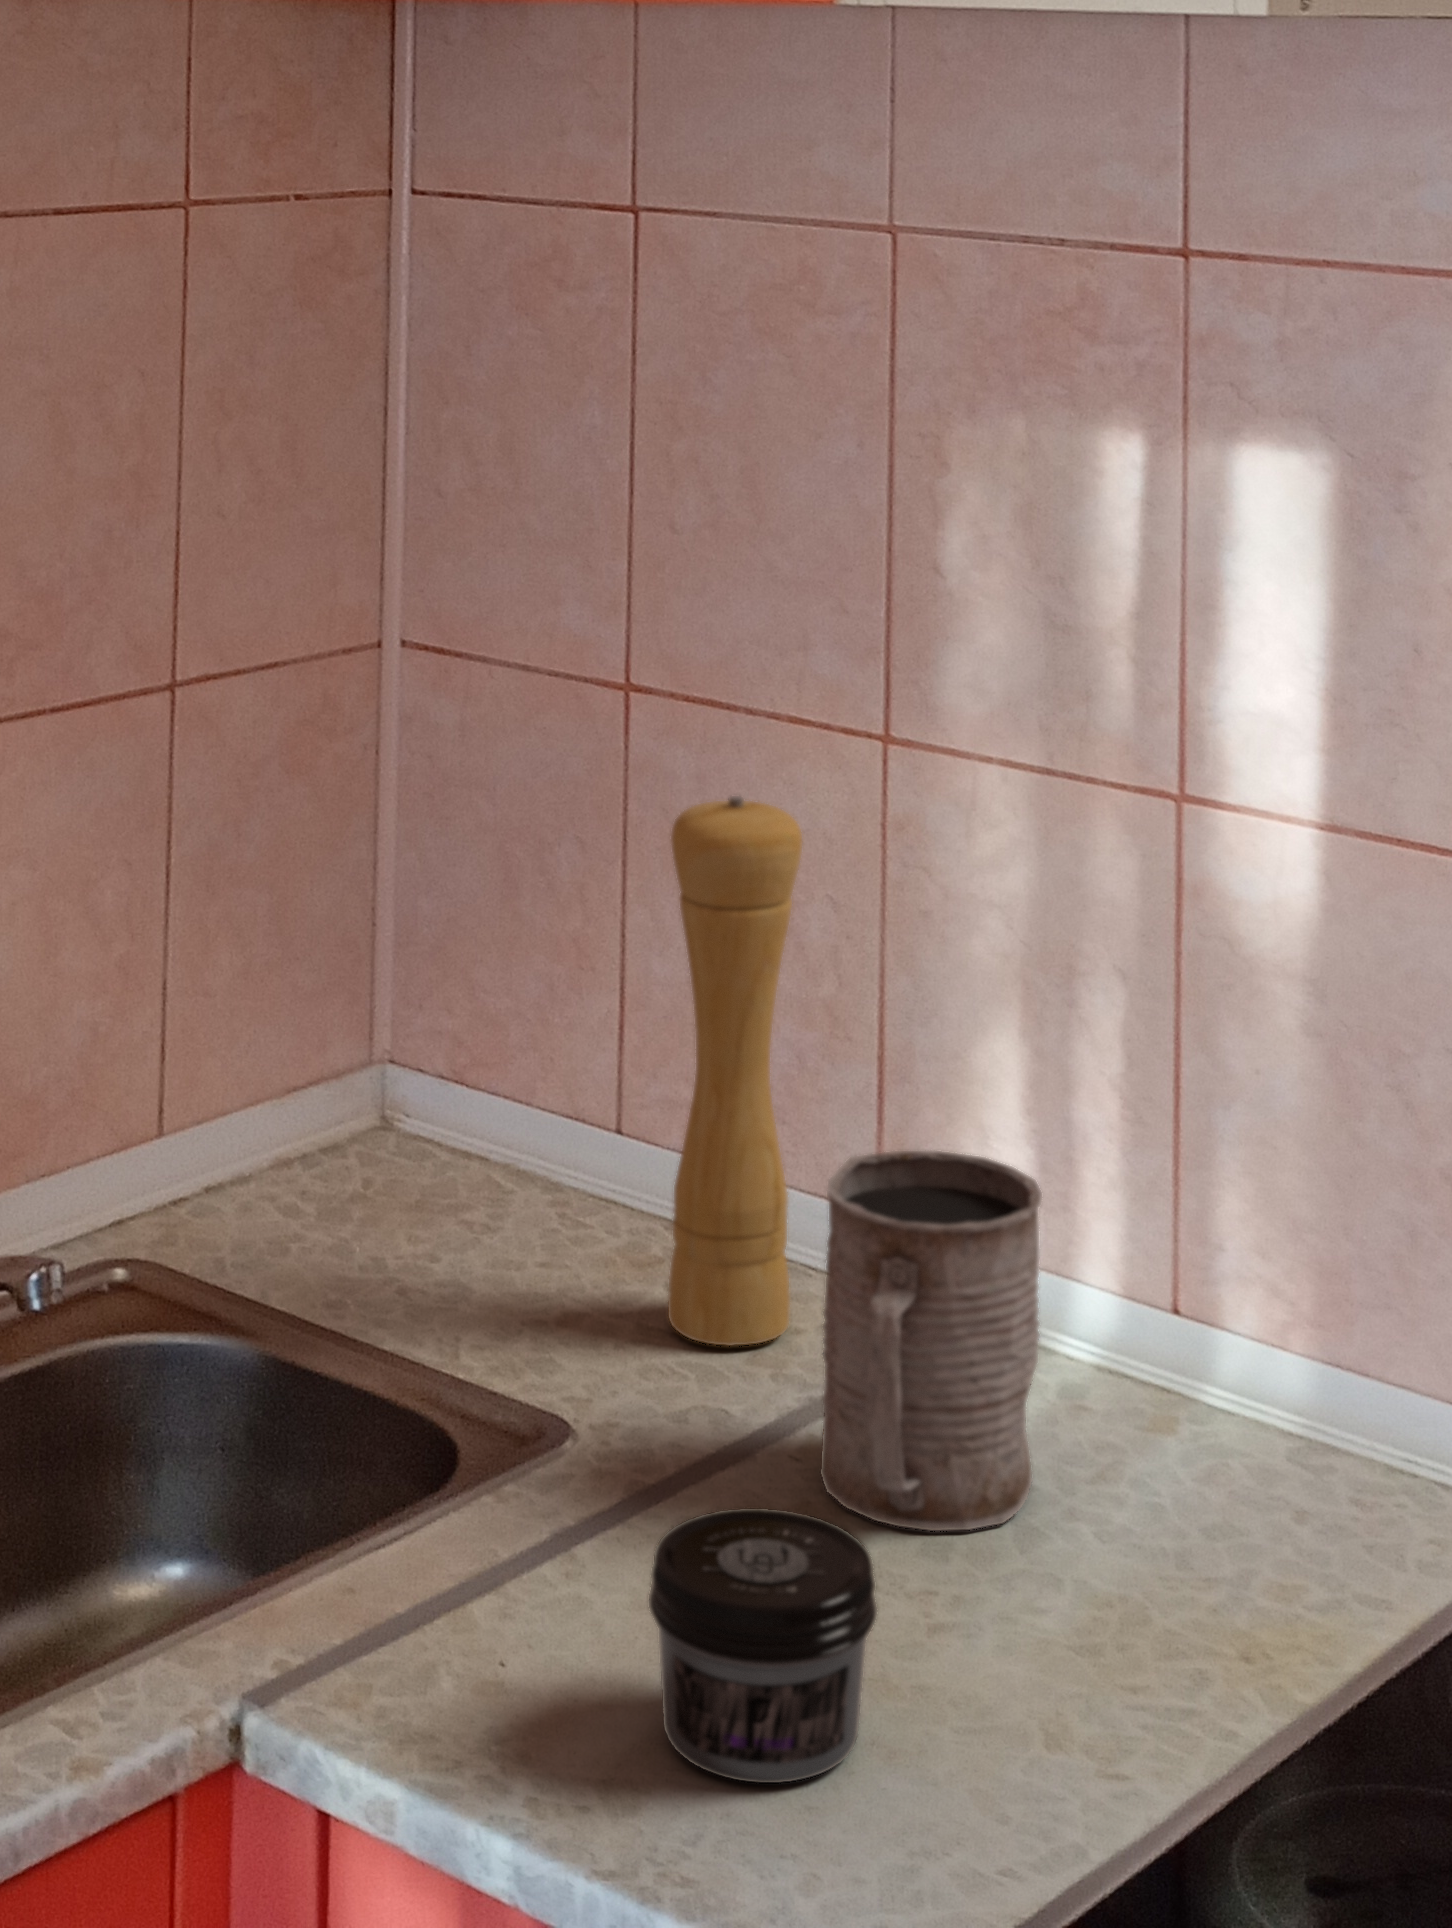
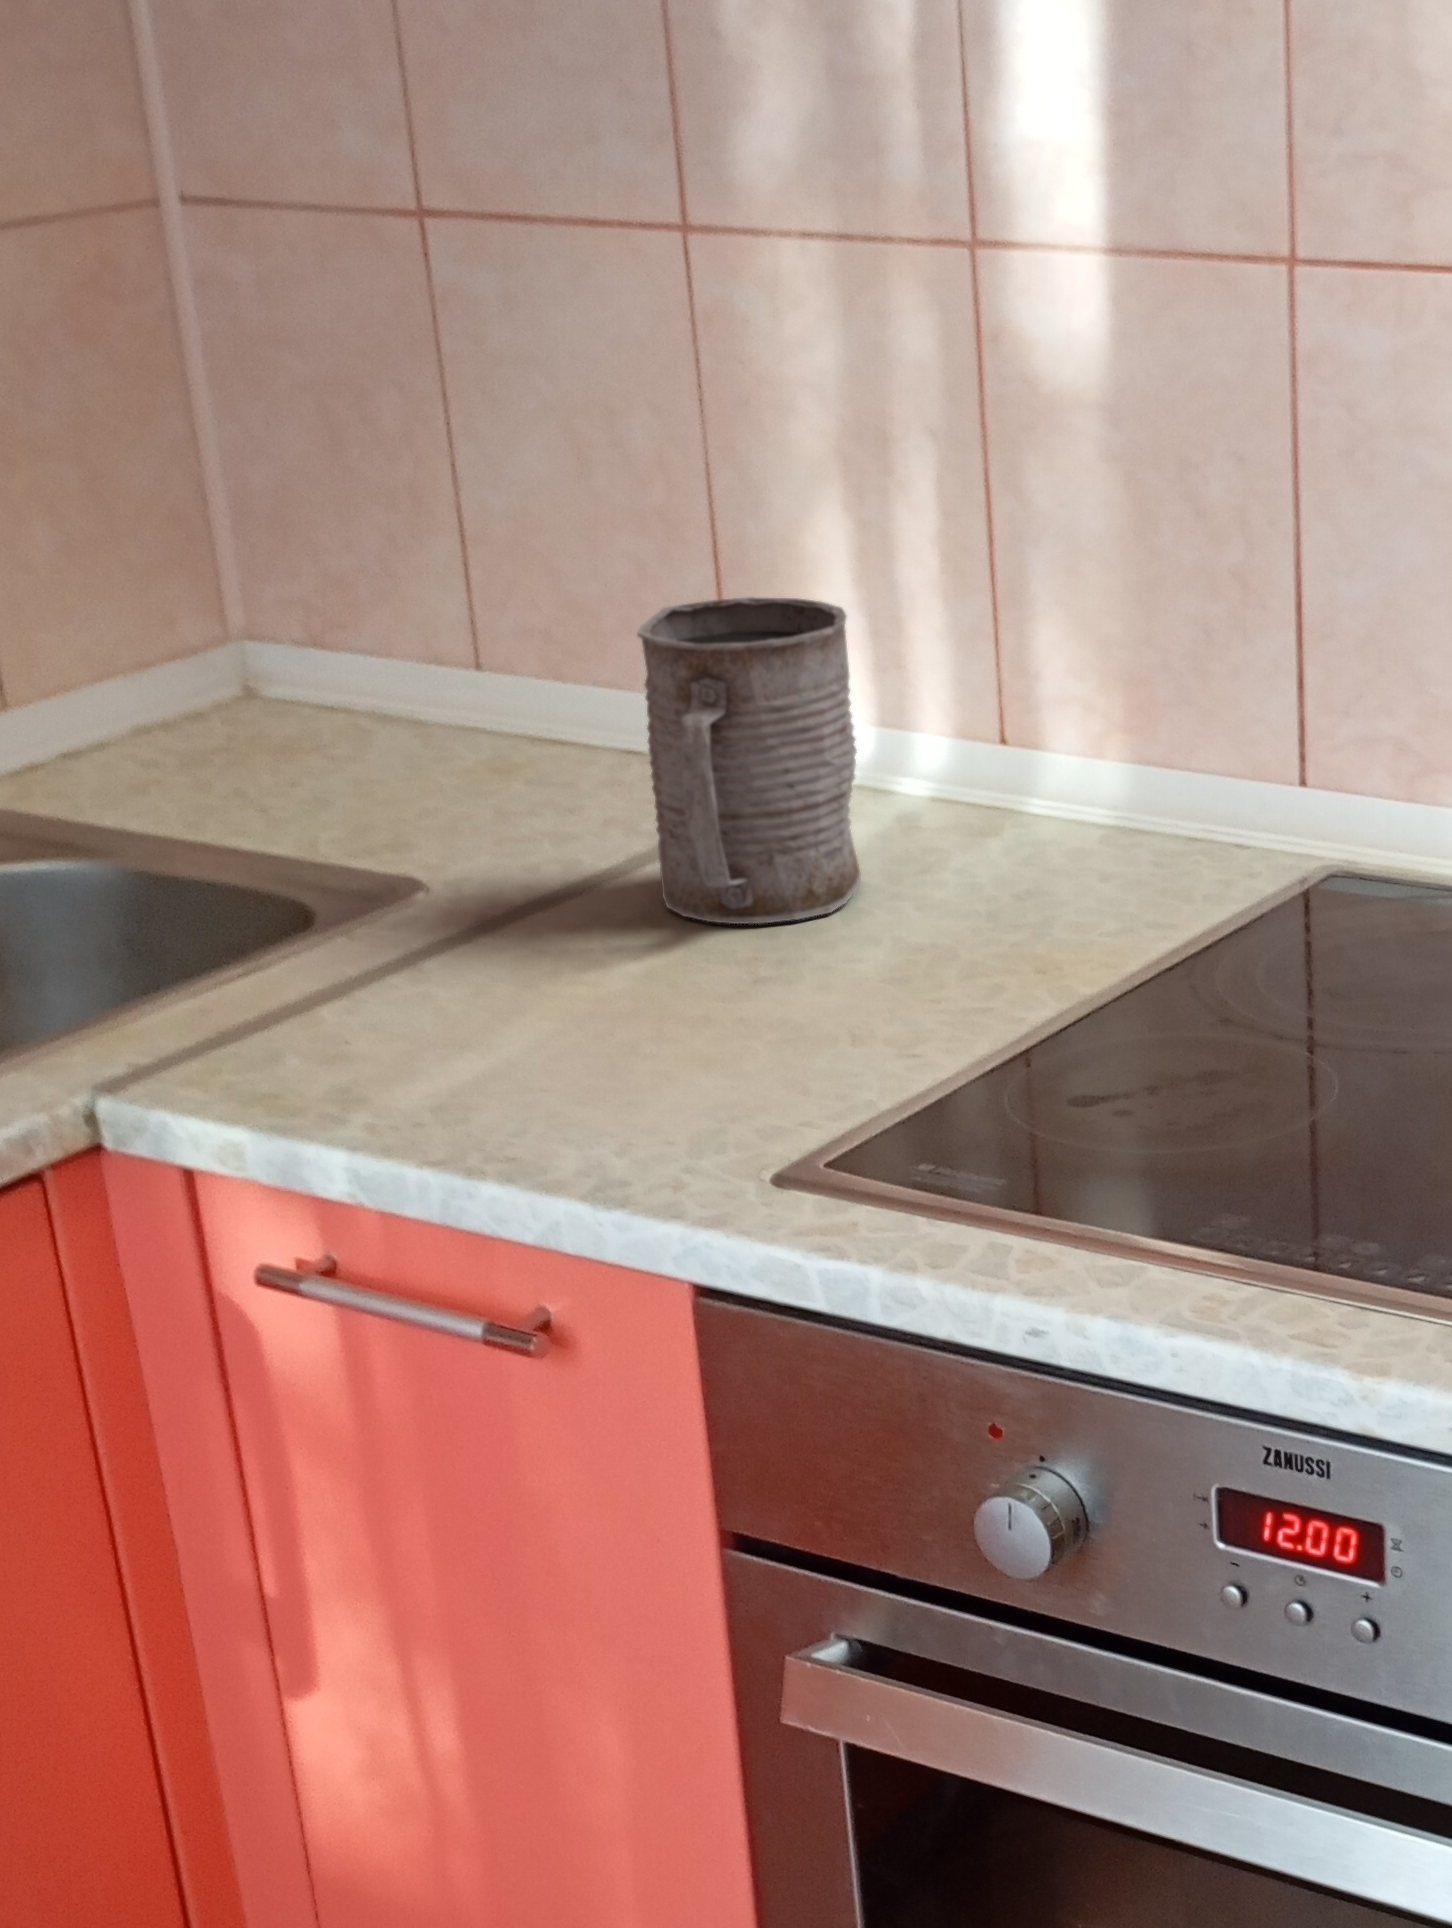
pepper mill: present [668,796,802,1345] -> none [466,285,644,822]
jar: present [649,1508,877,1783] -> none [464,879,680,1094]

